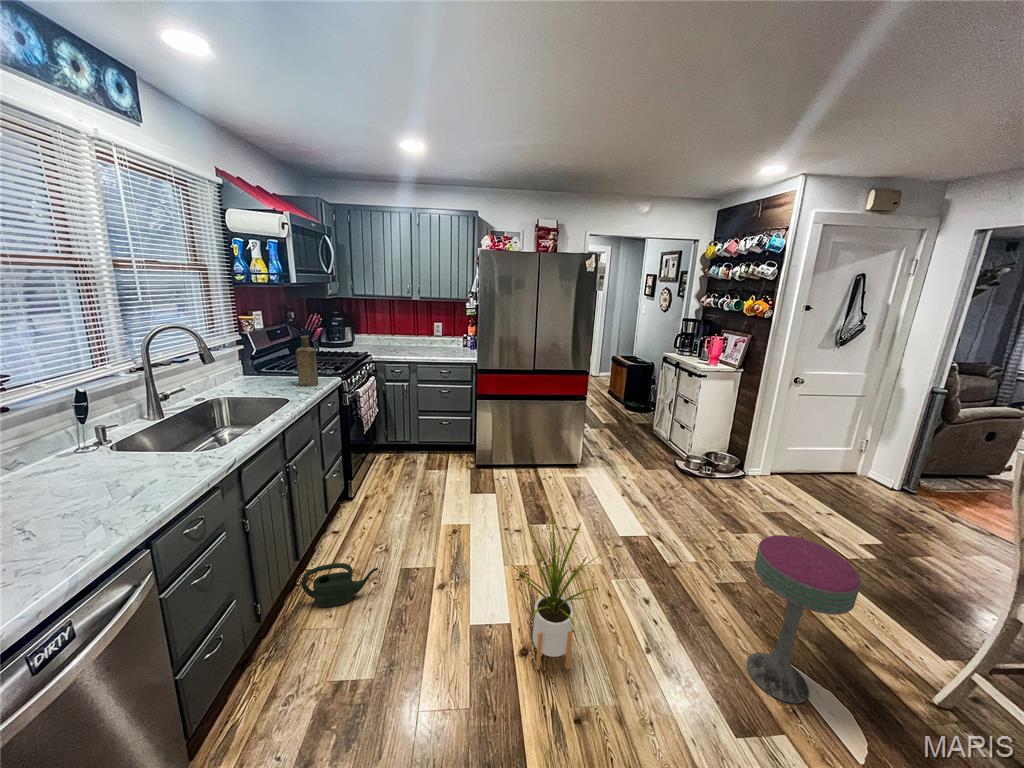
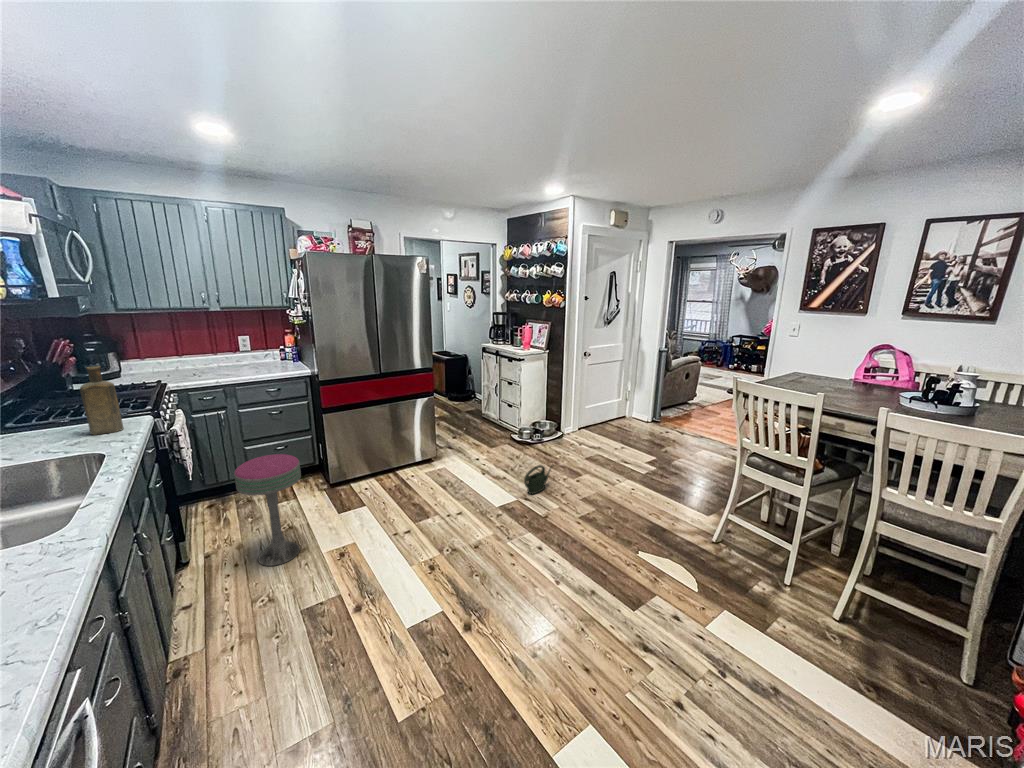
house plant: present [511,516,599,670] -> none [454,494,527,633]
bar stool: present [747,535,861,703] -> present [234,454,301,566]
watering can: present [302,563,378,607] -> present [524,465,552,494]

